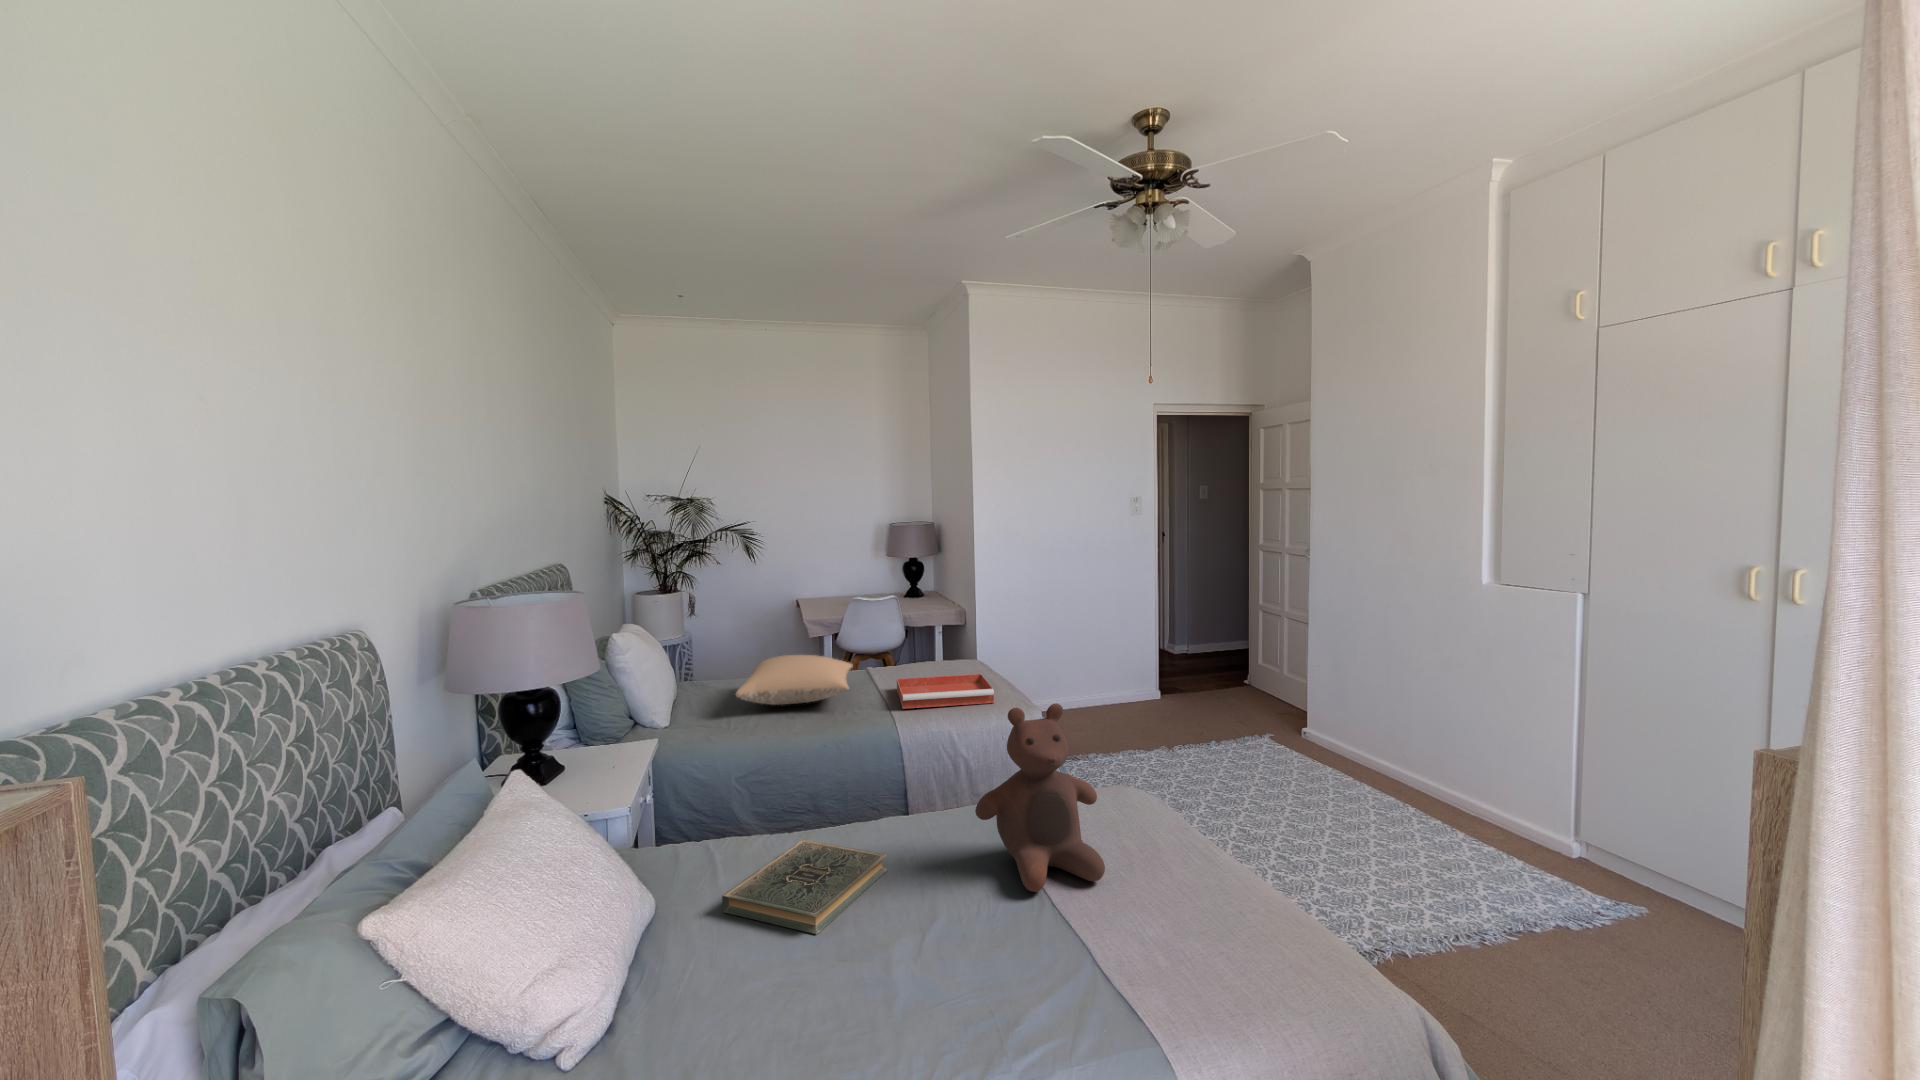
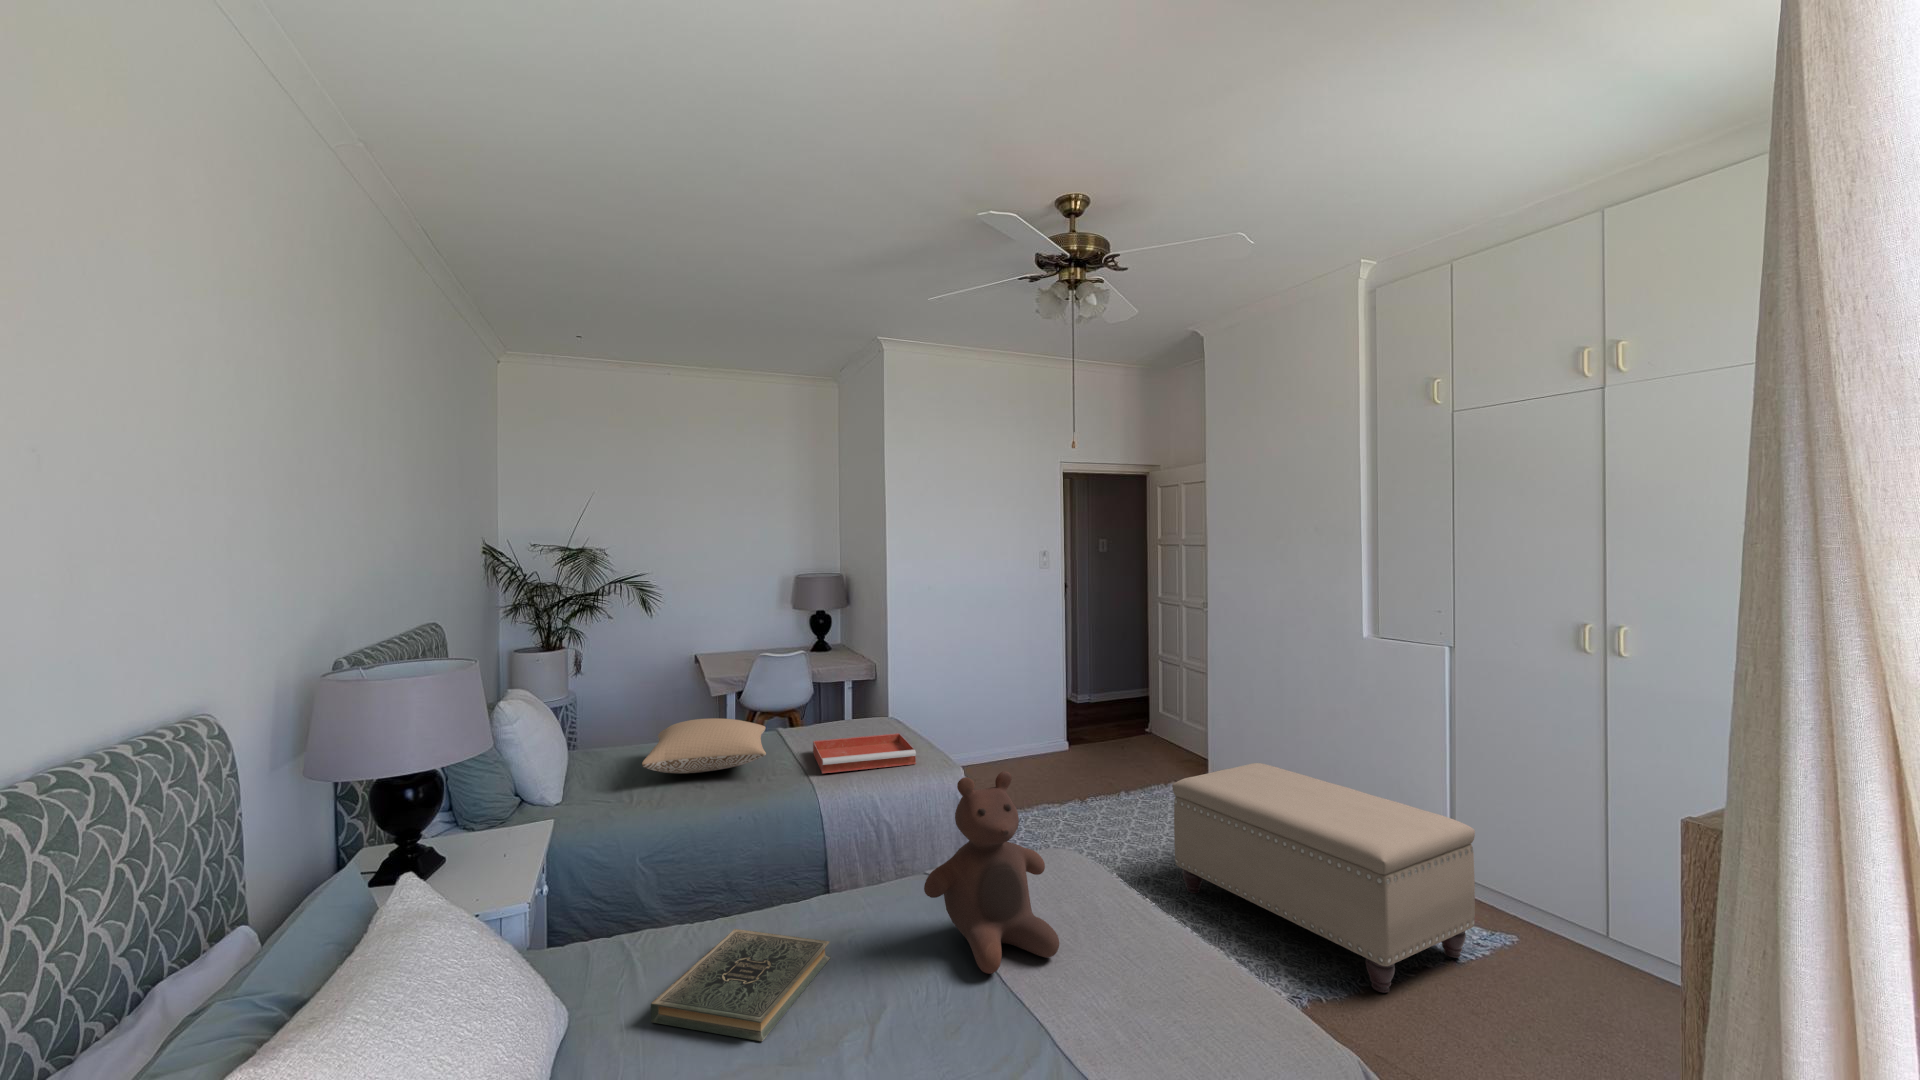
ottoman: none [1261,714,1594,951] -> present [1172,763,1475,993]

